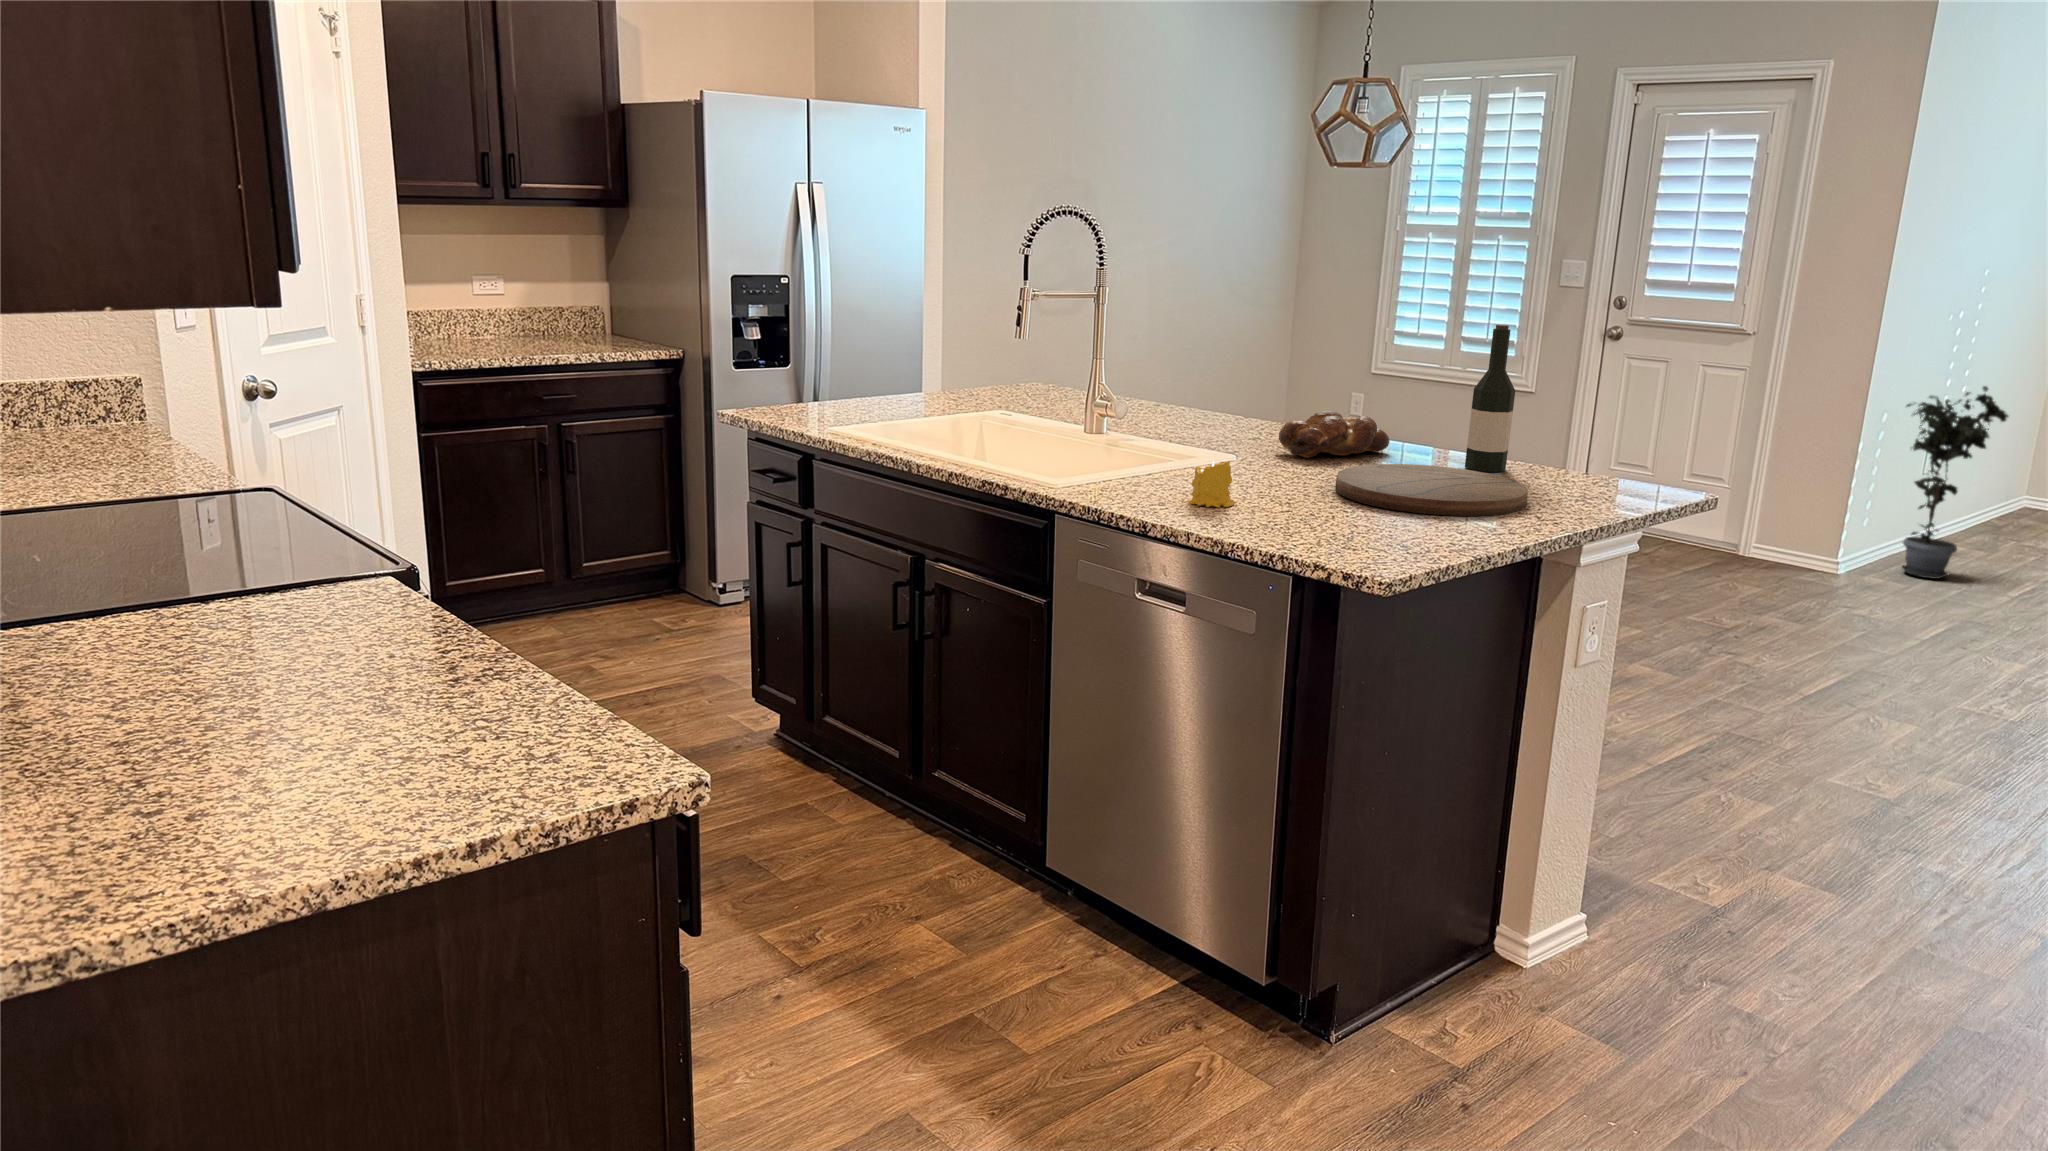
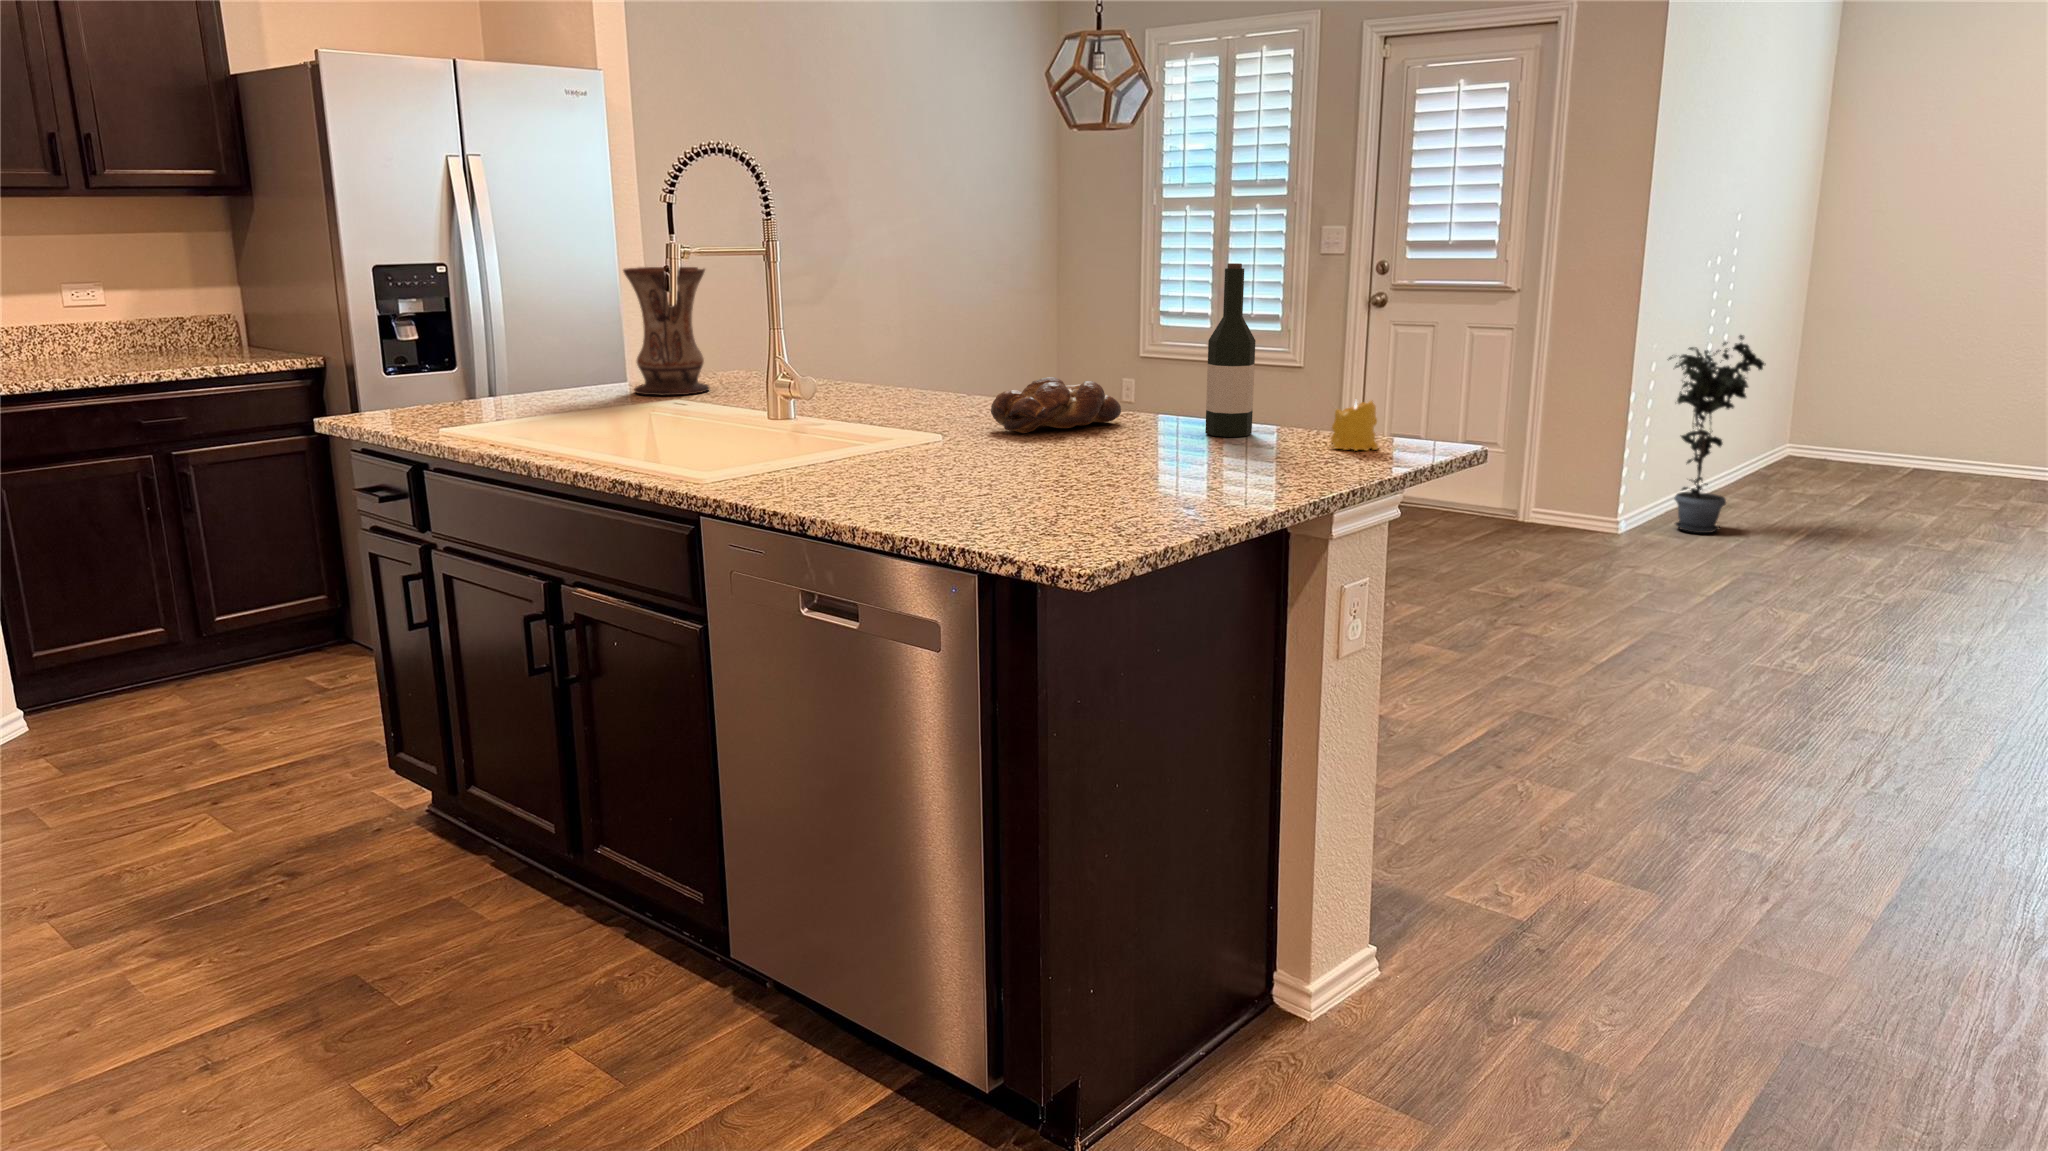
vase: none [960,294,1028,404] -> present [623,267,709,396]
candle: present [1187,460,1235,507] -> present [1331,401,1379,451]
cutting board: present [1335,464,1528,516] -> none [1047,432,1271,488]

